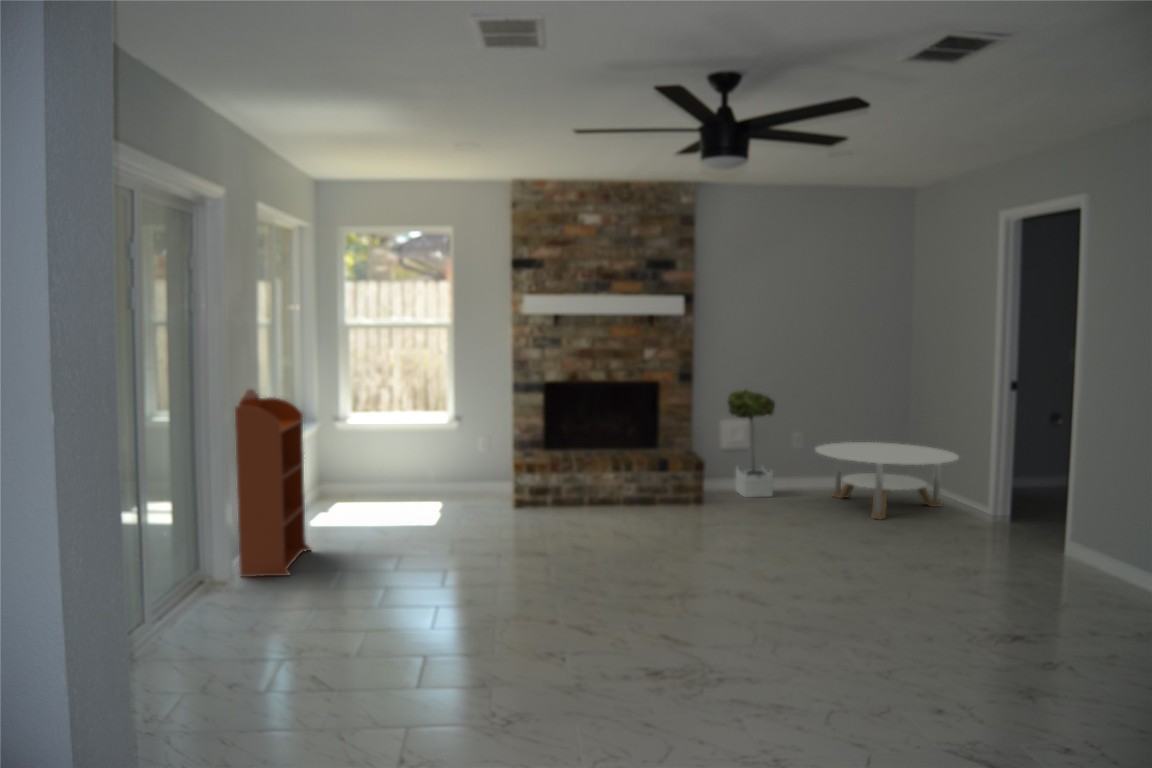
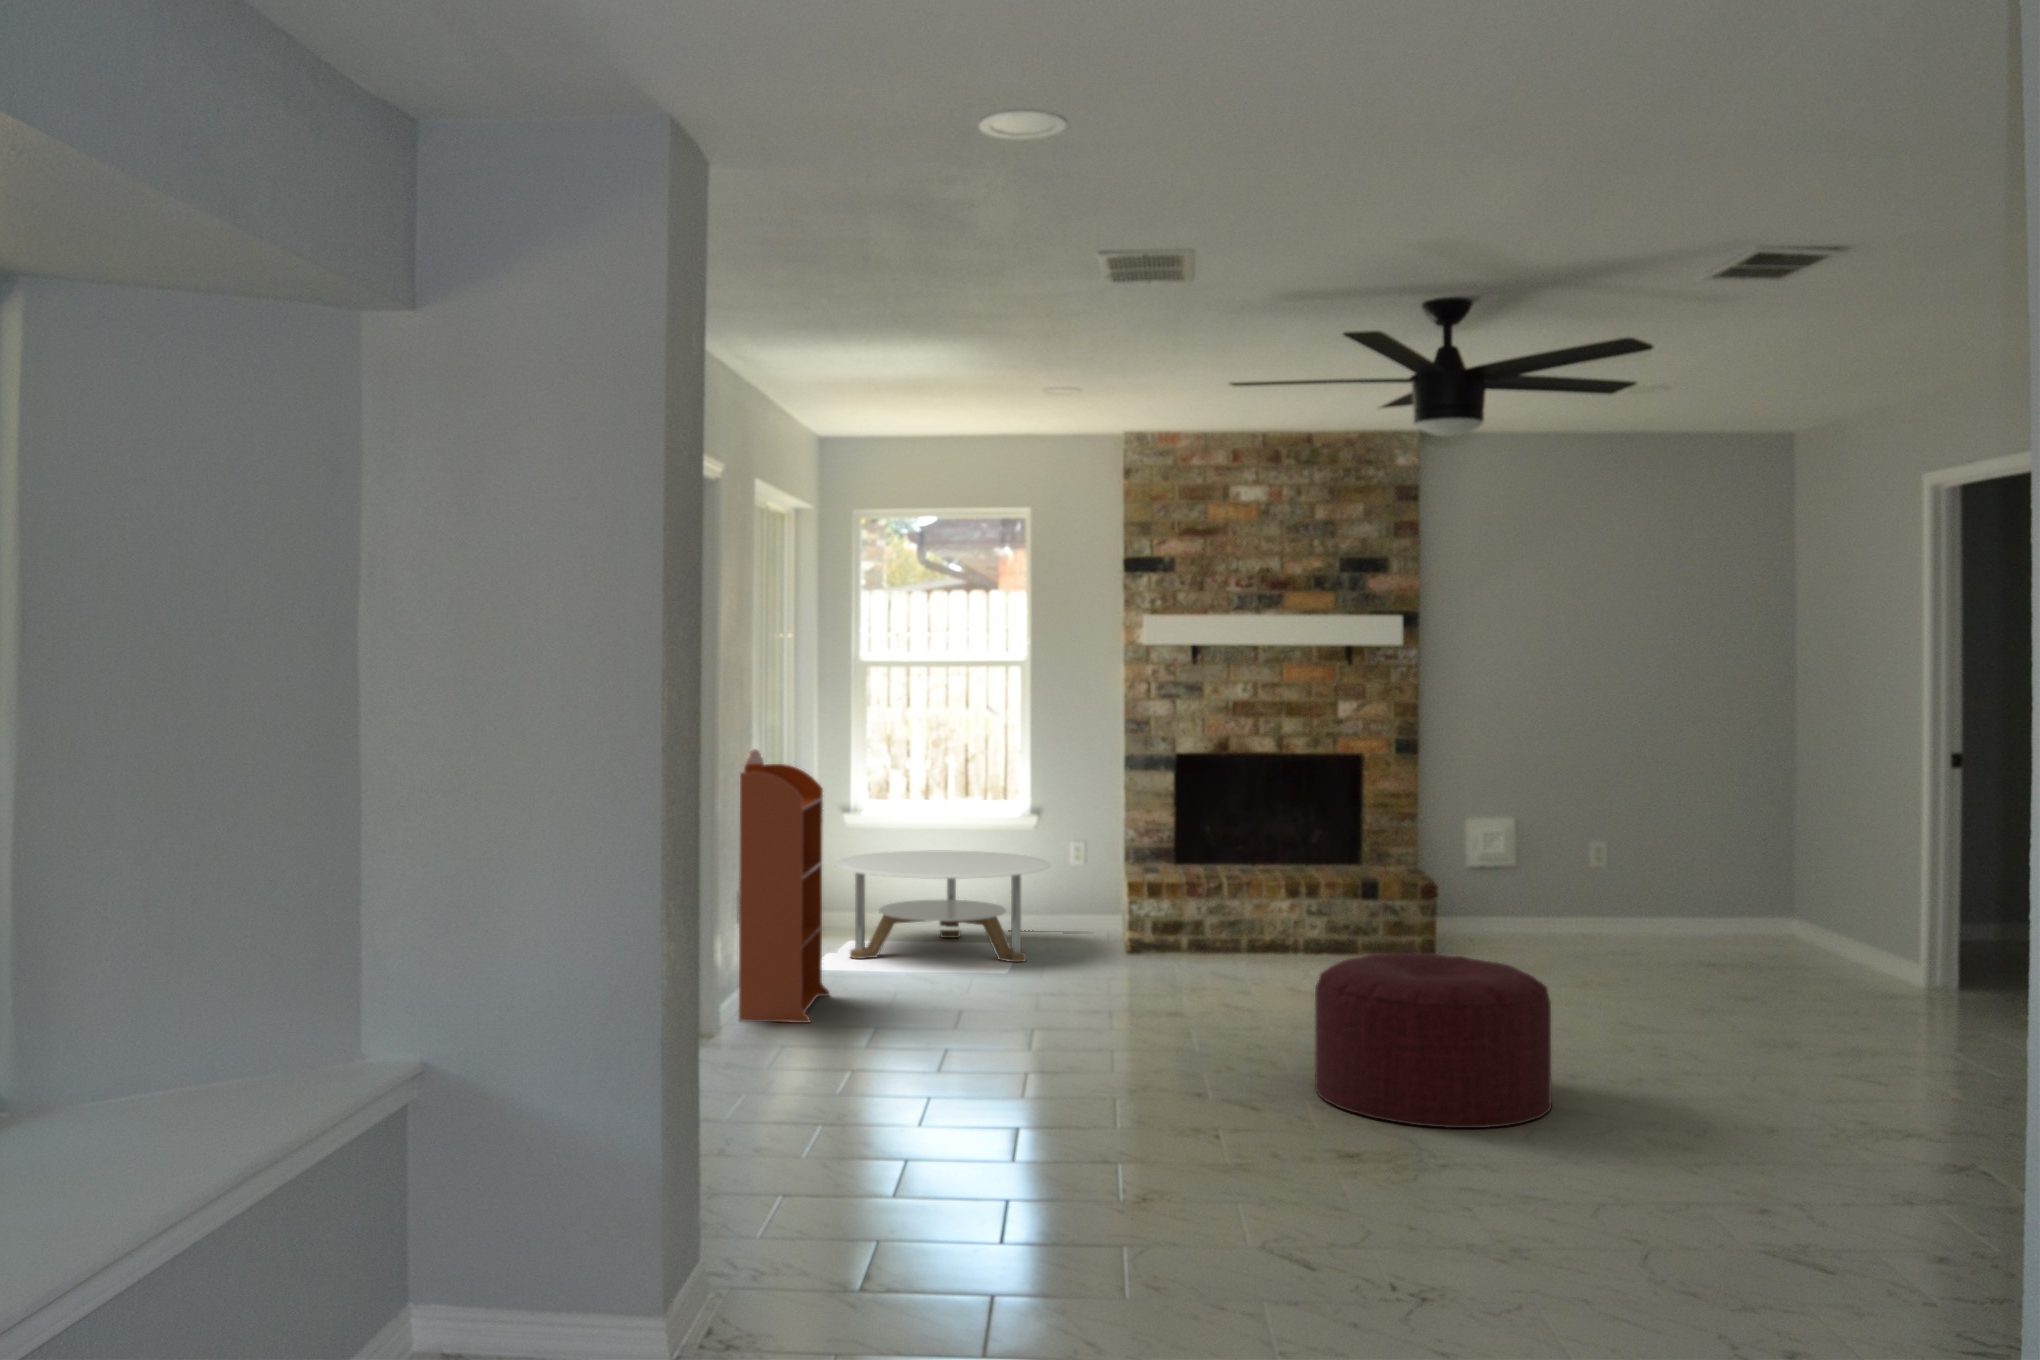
potted tree: present [728,390,775,498] -> none [1480,767,1563,951]
round table: present [815,442,959,520] -> present [835,850,1050,962]
ottoman: none [628,524,783,651] -> present [1315,953,1552,1128]

